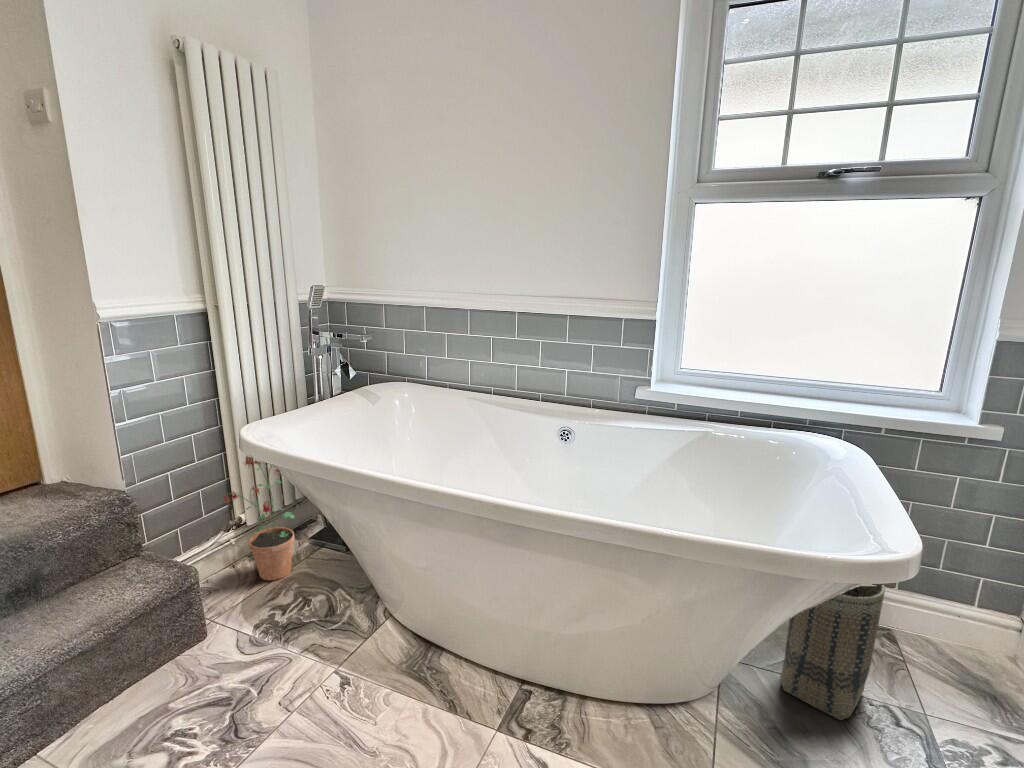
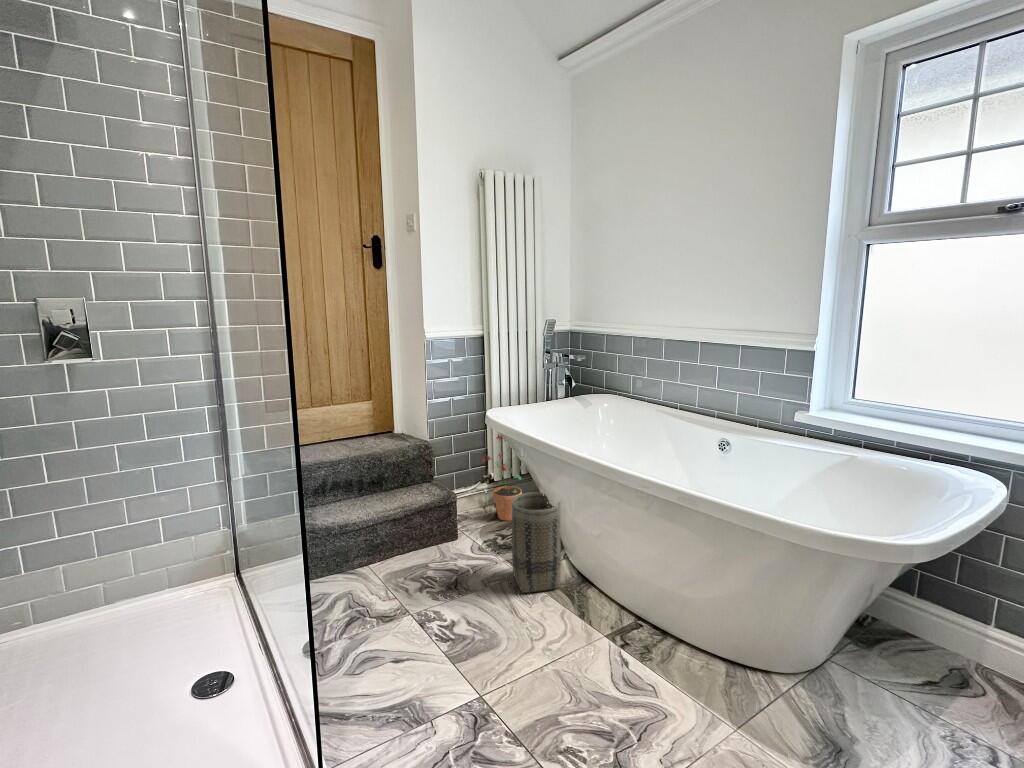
basket: present [780,585,885,720] -> present [512,492,561,593]

